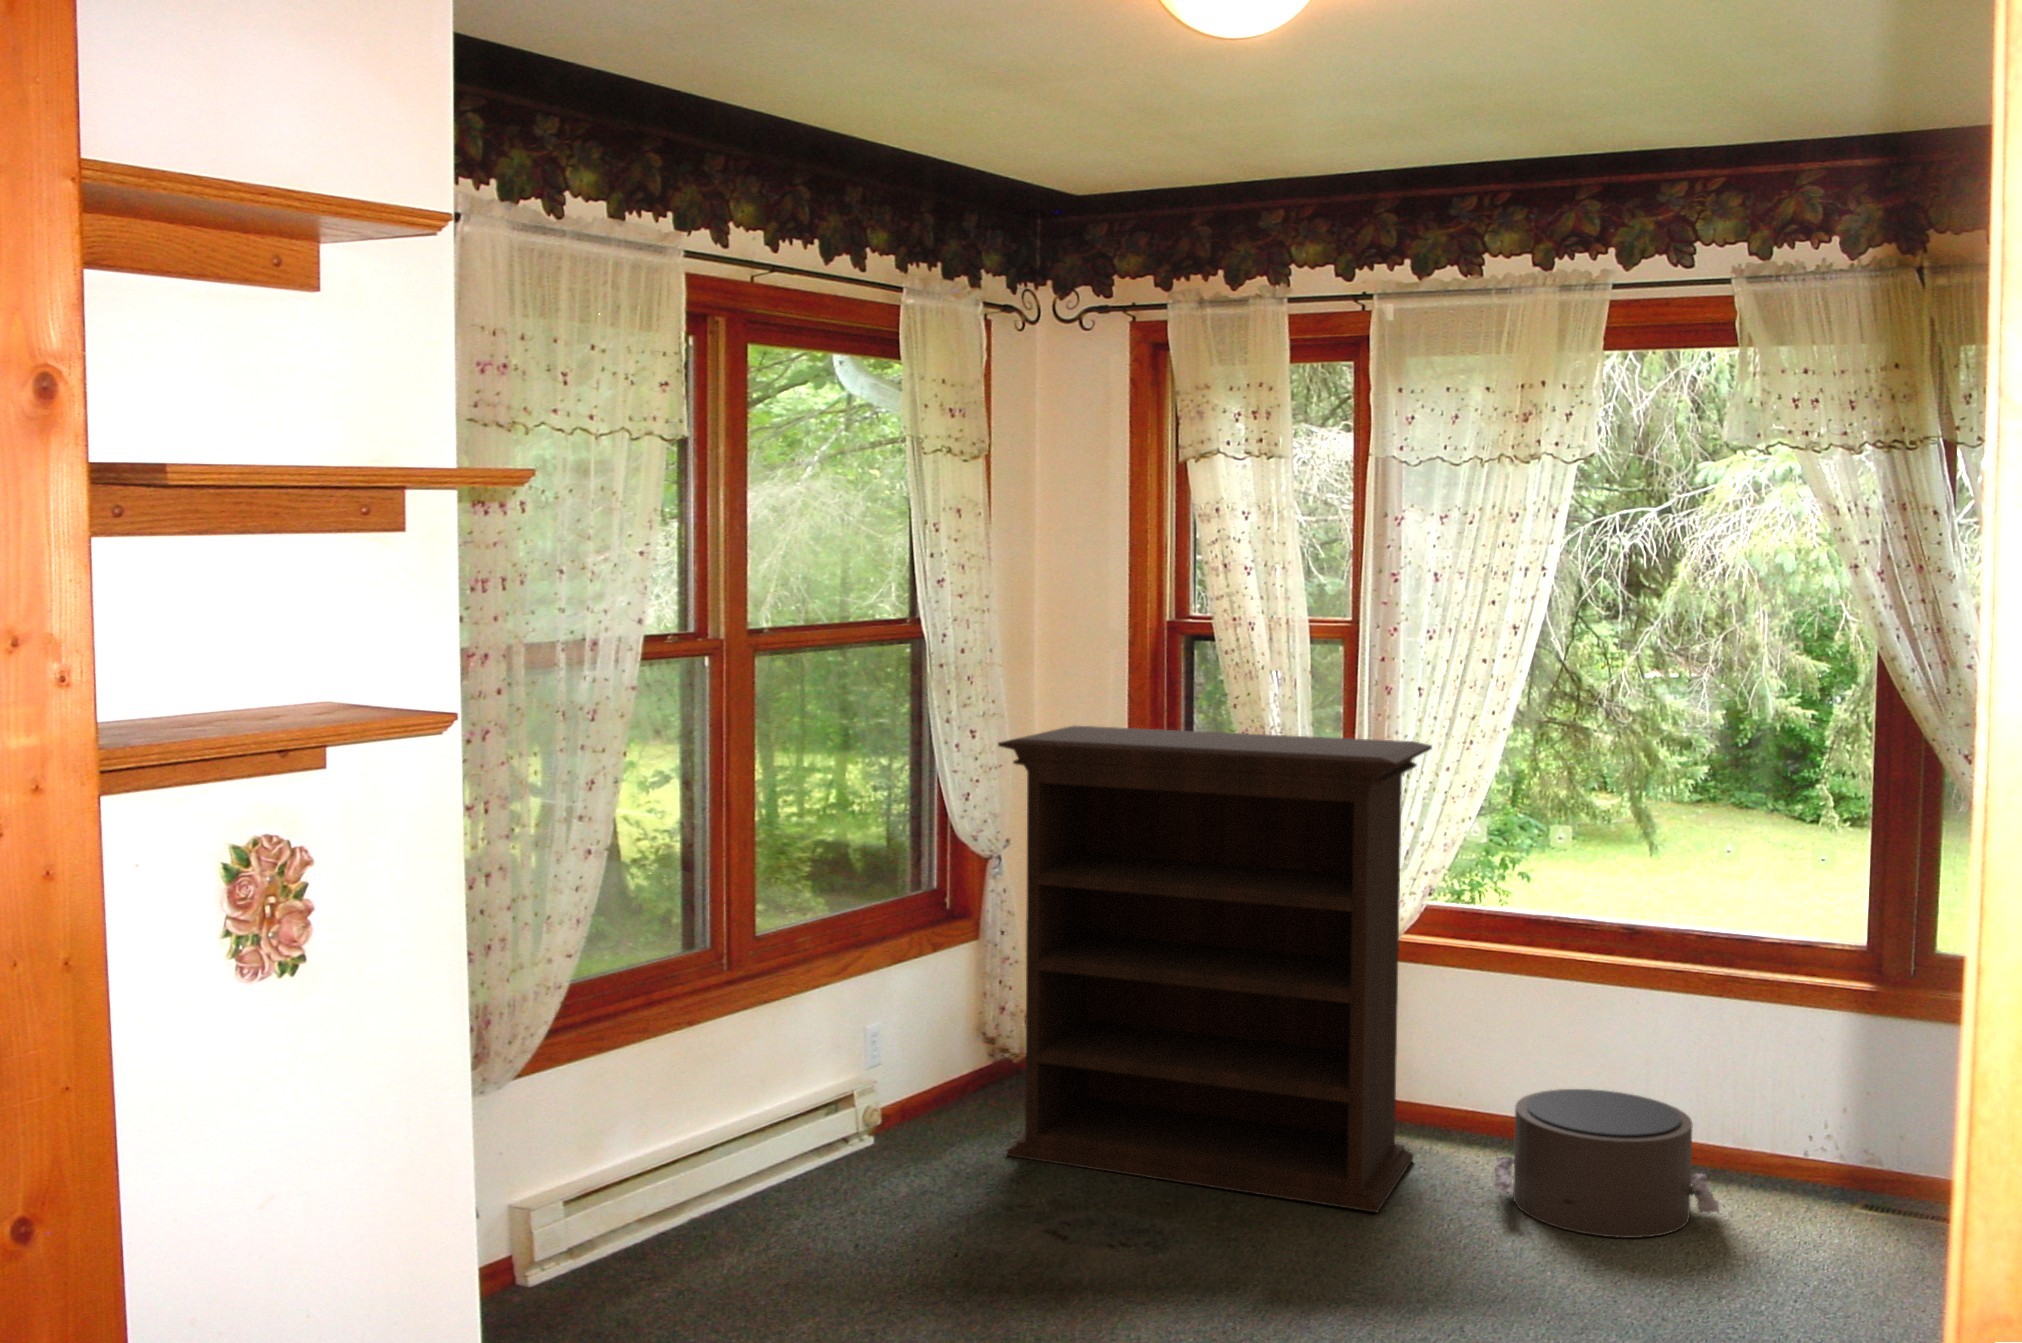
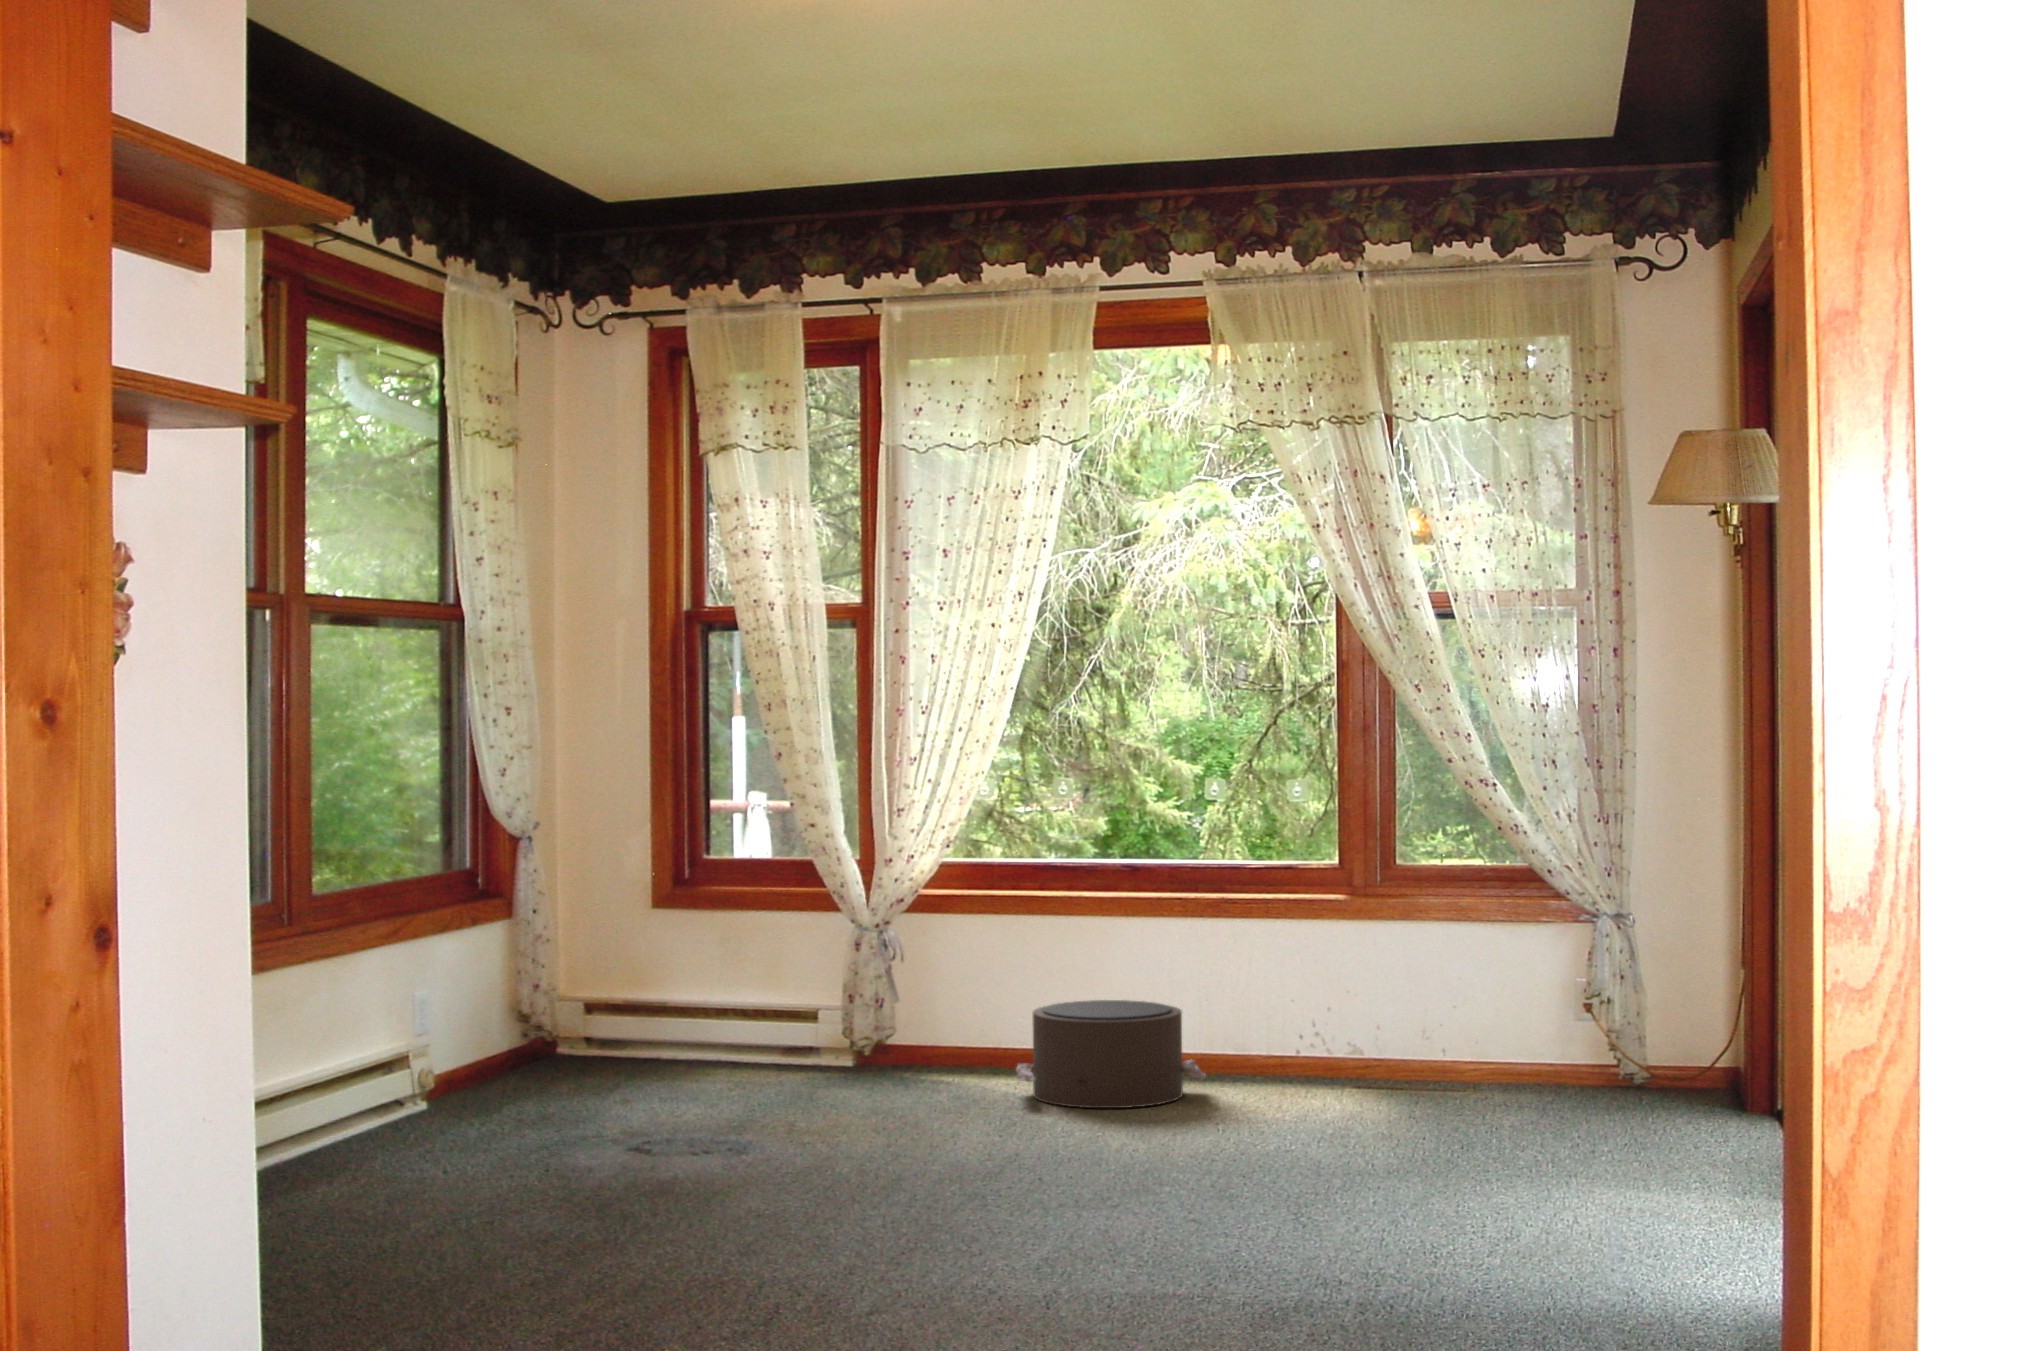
bookshelf: present [998,725,1432,1212] -> none [547,693,948,1109]

